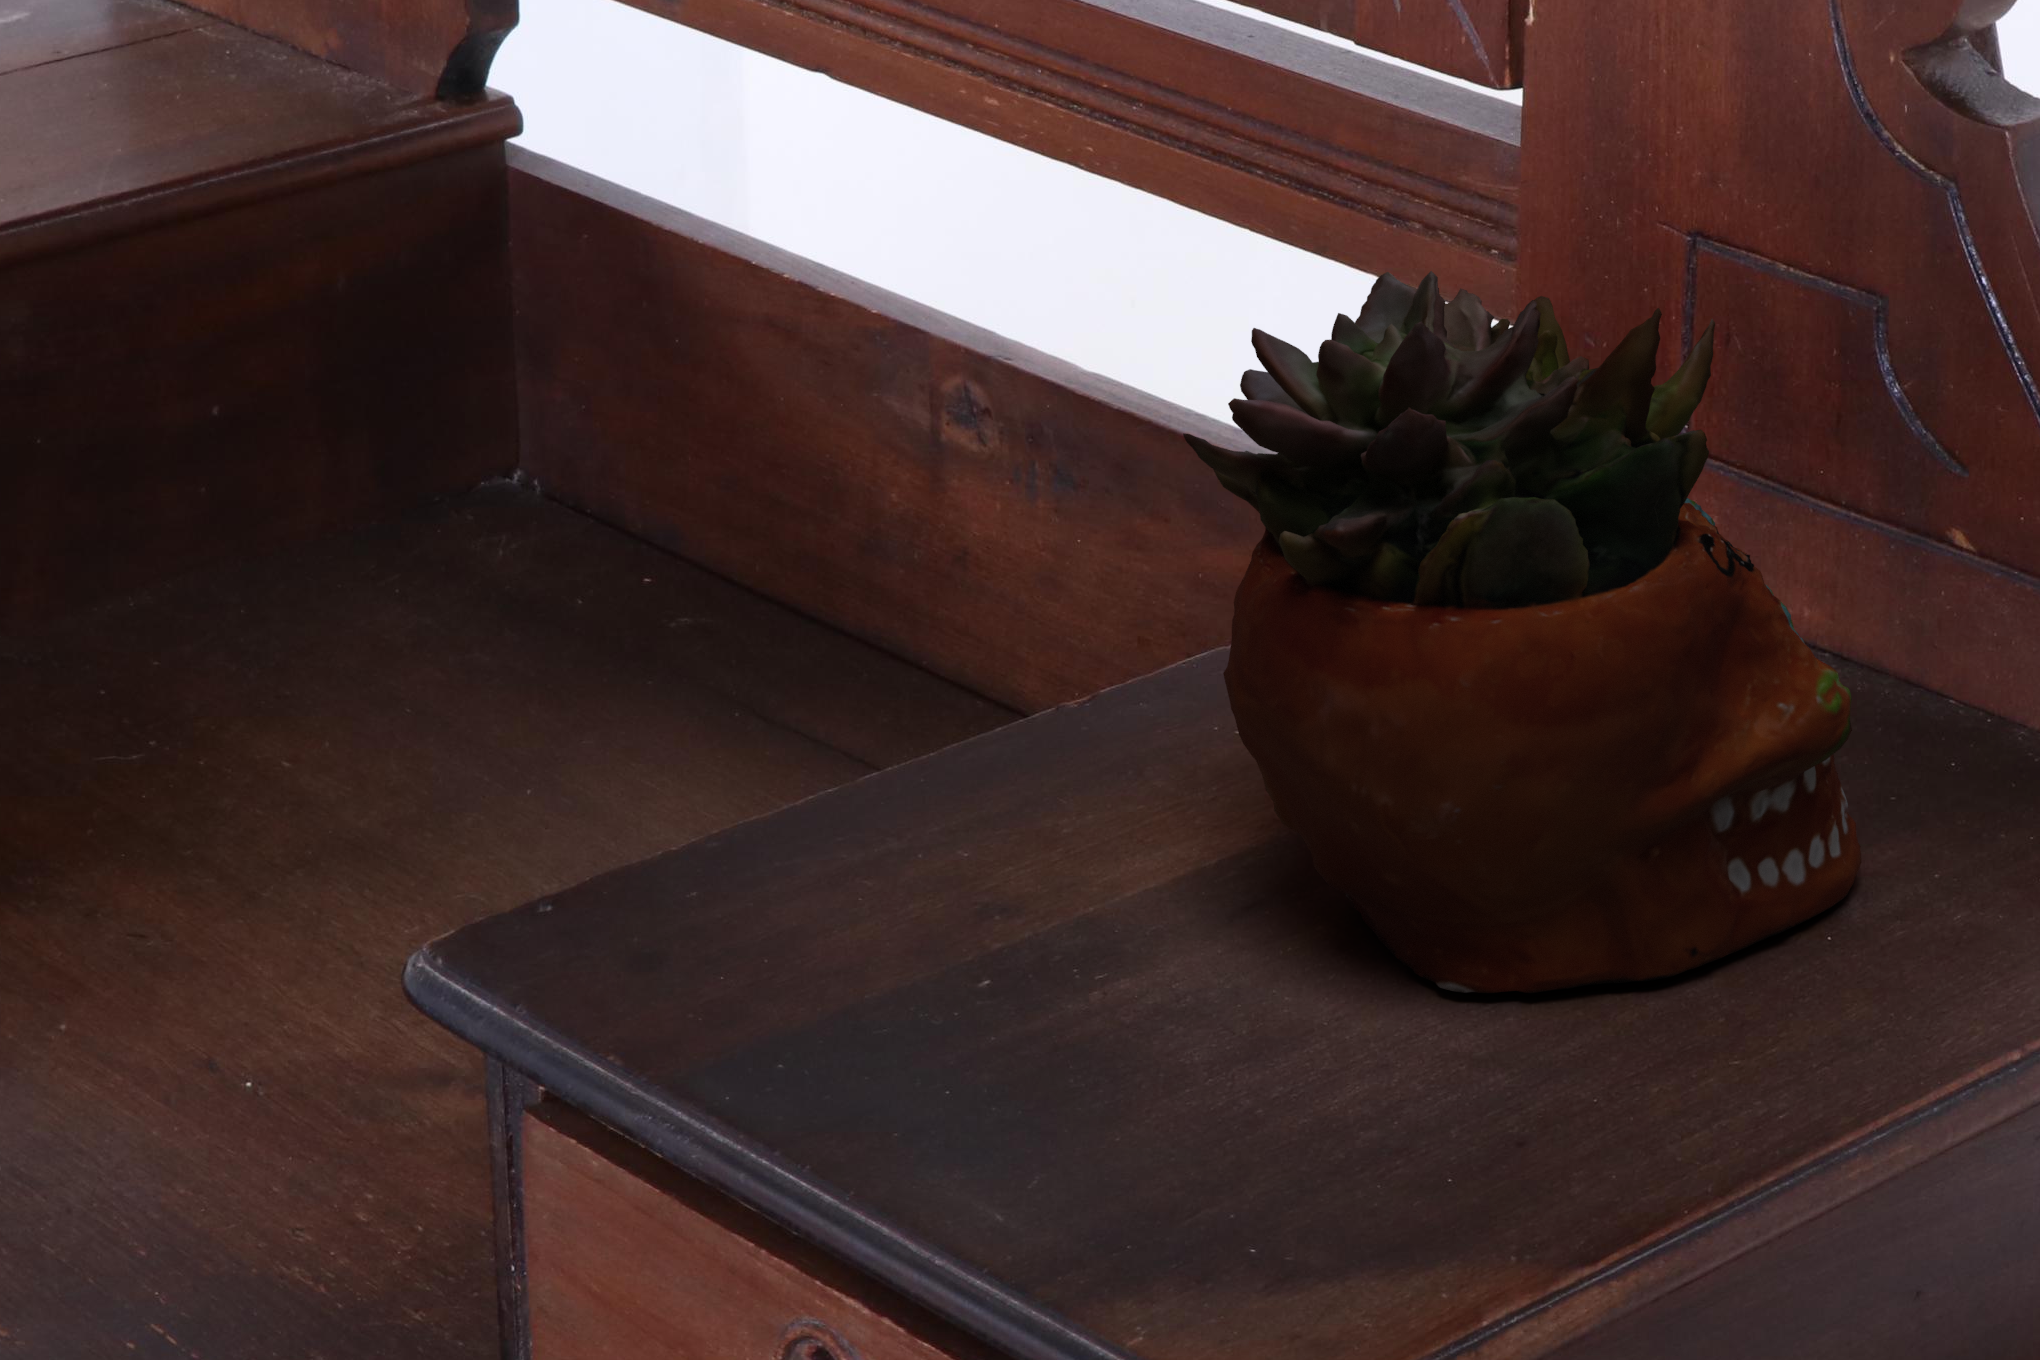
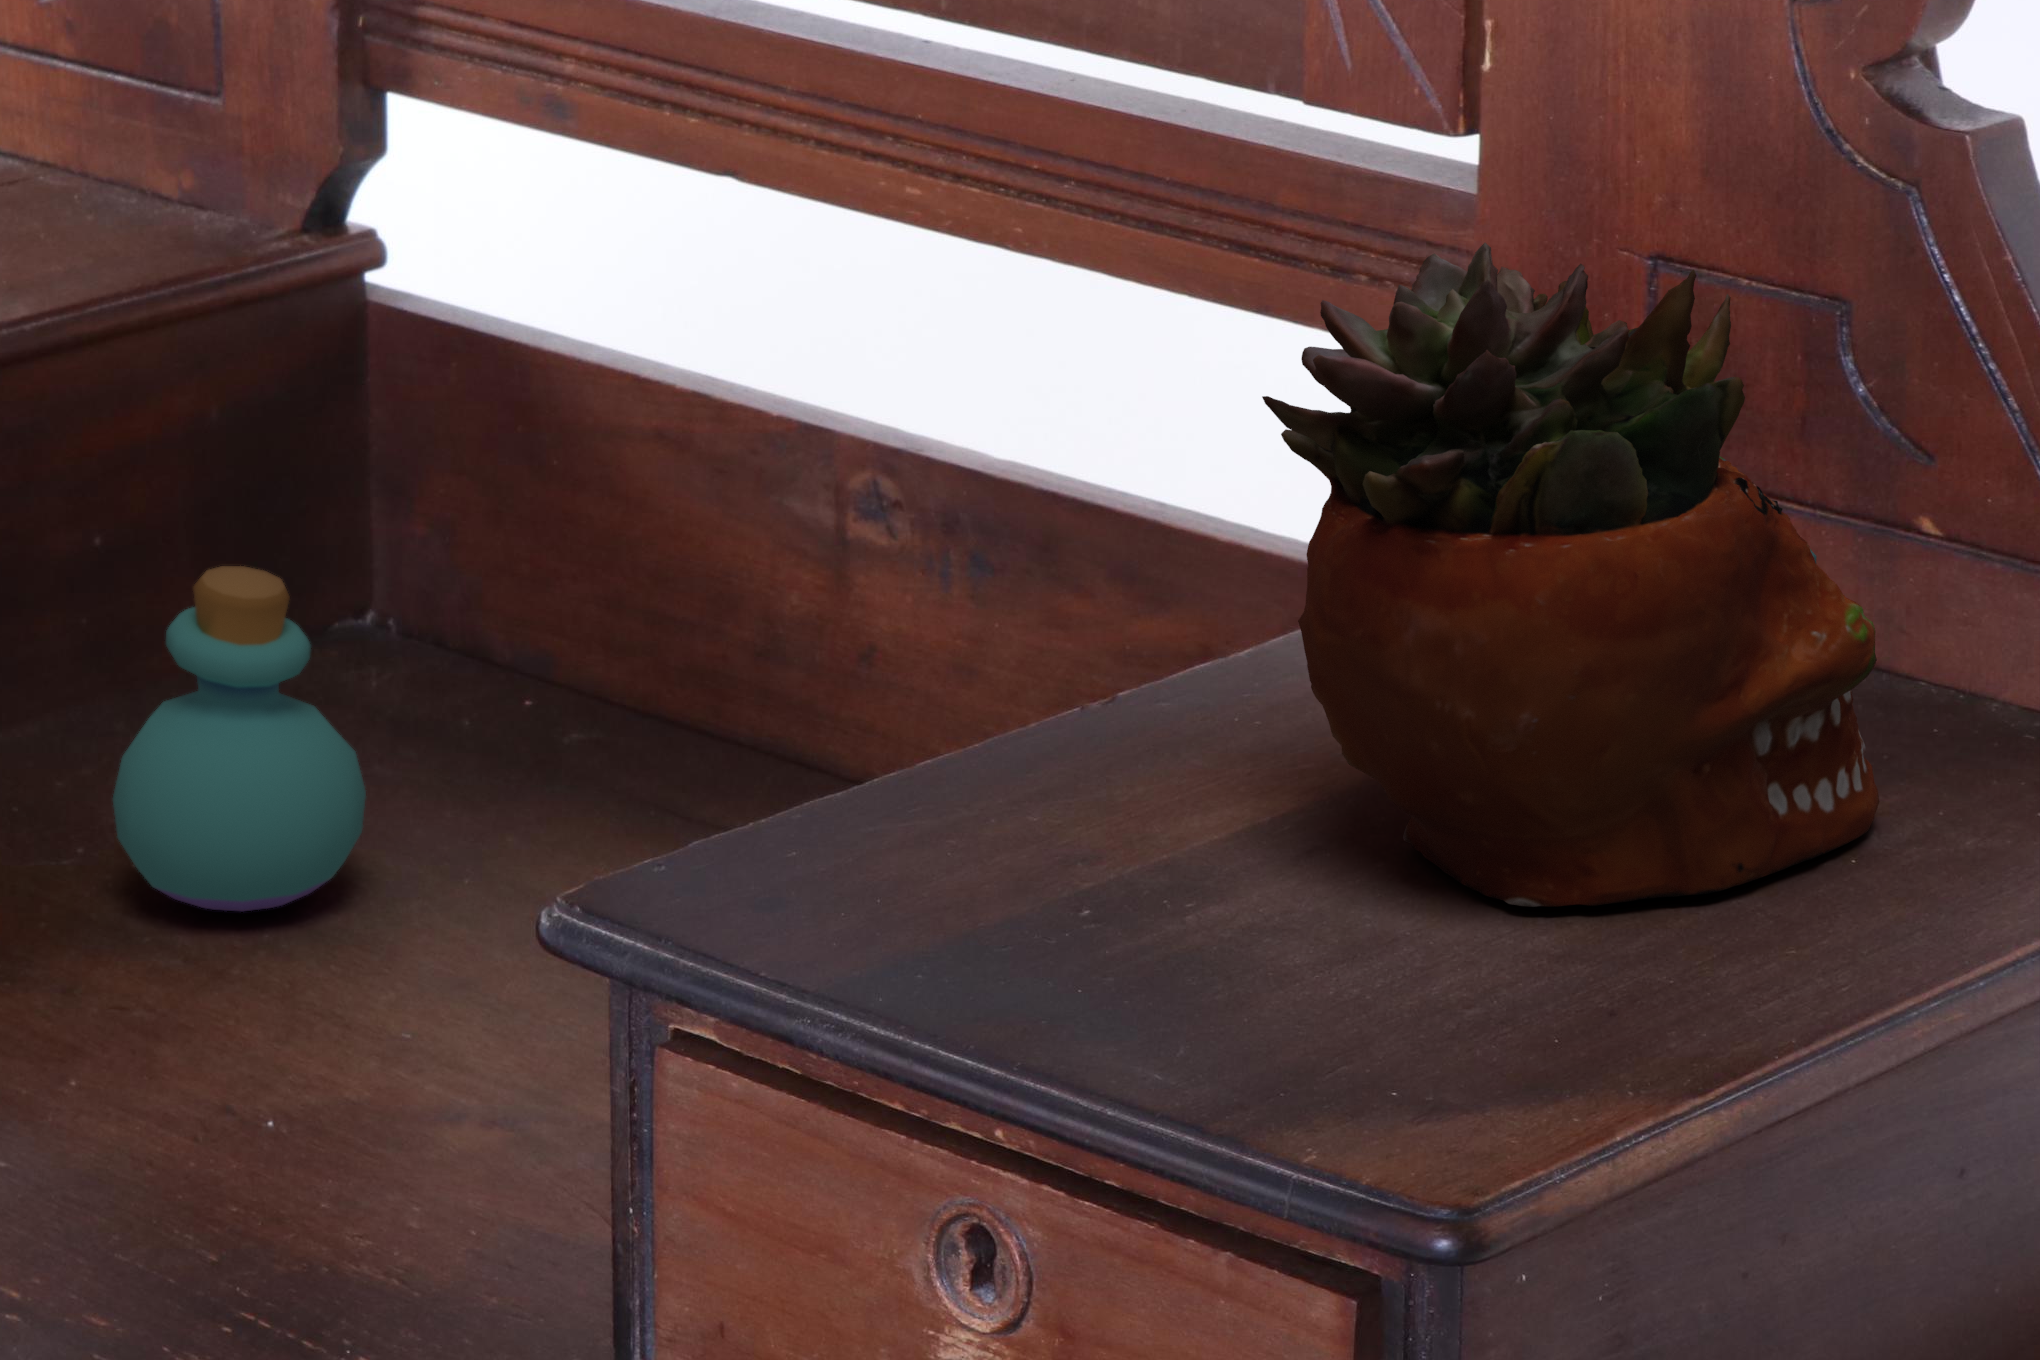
perfume bottle: none [158,472,416,818] -> present [113,566,366,912]

